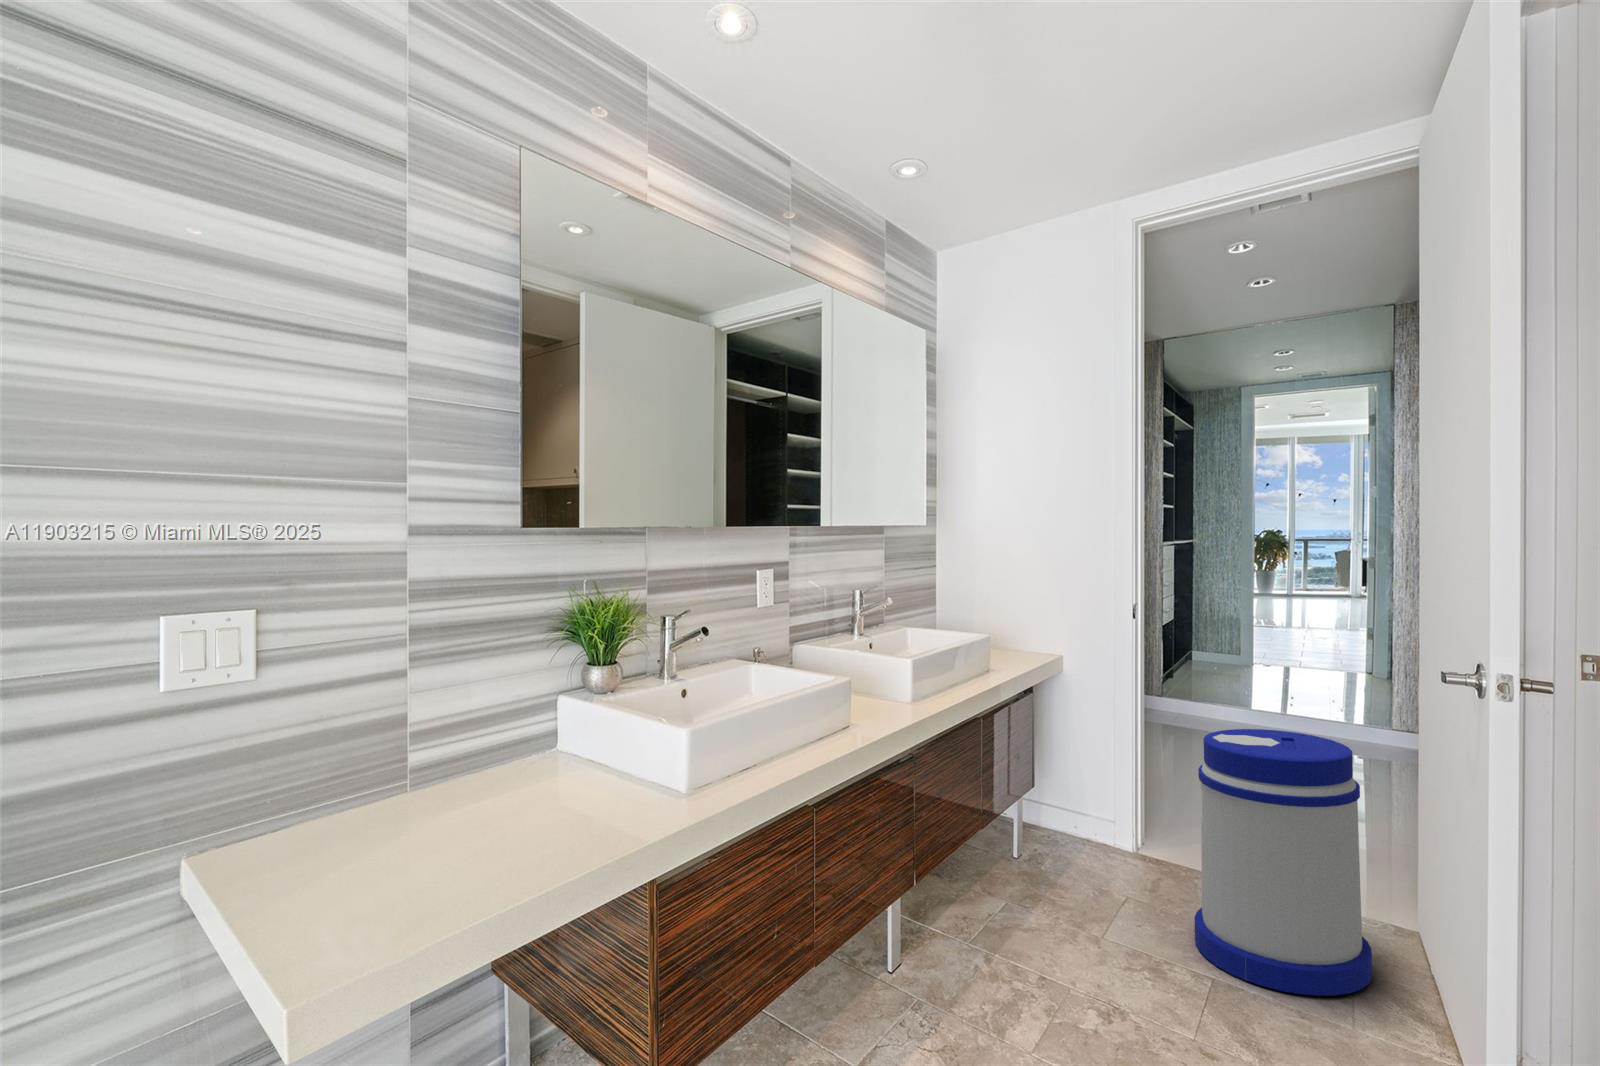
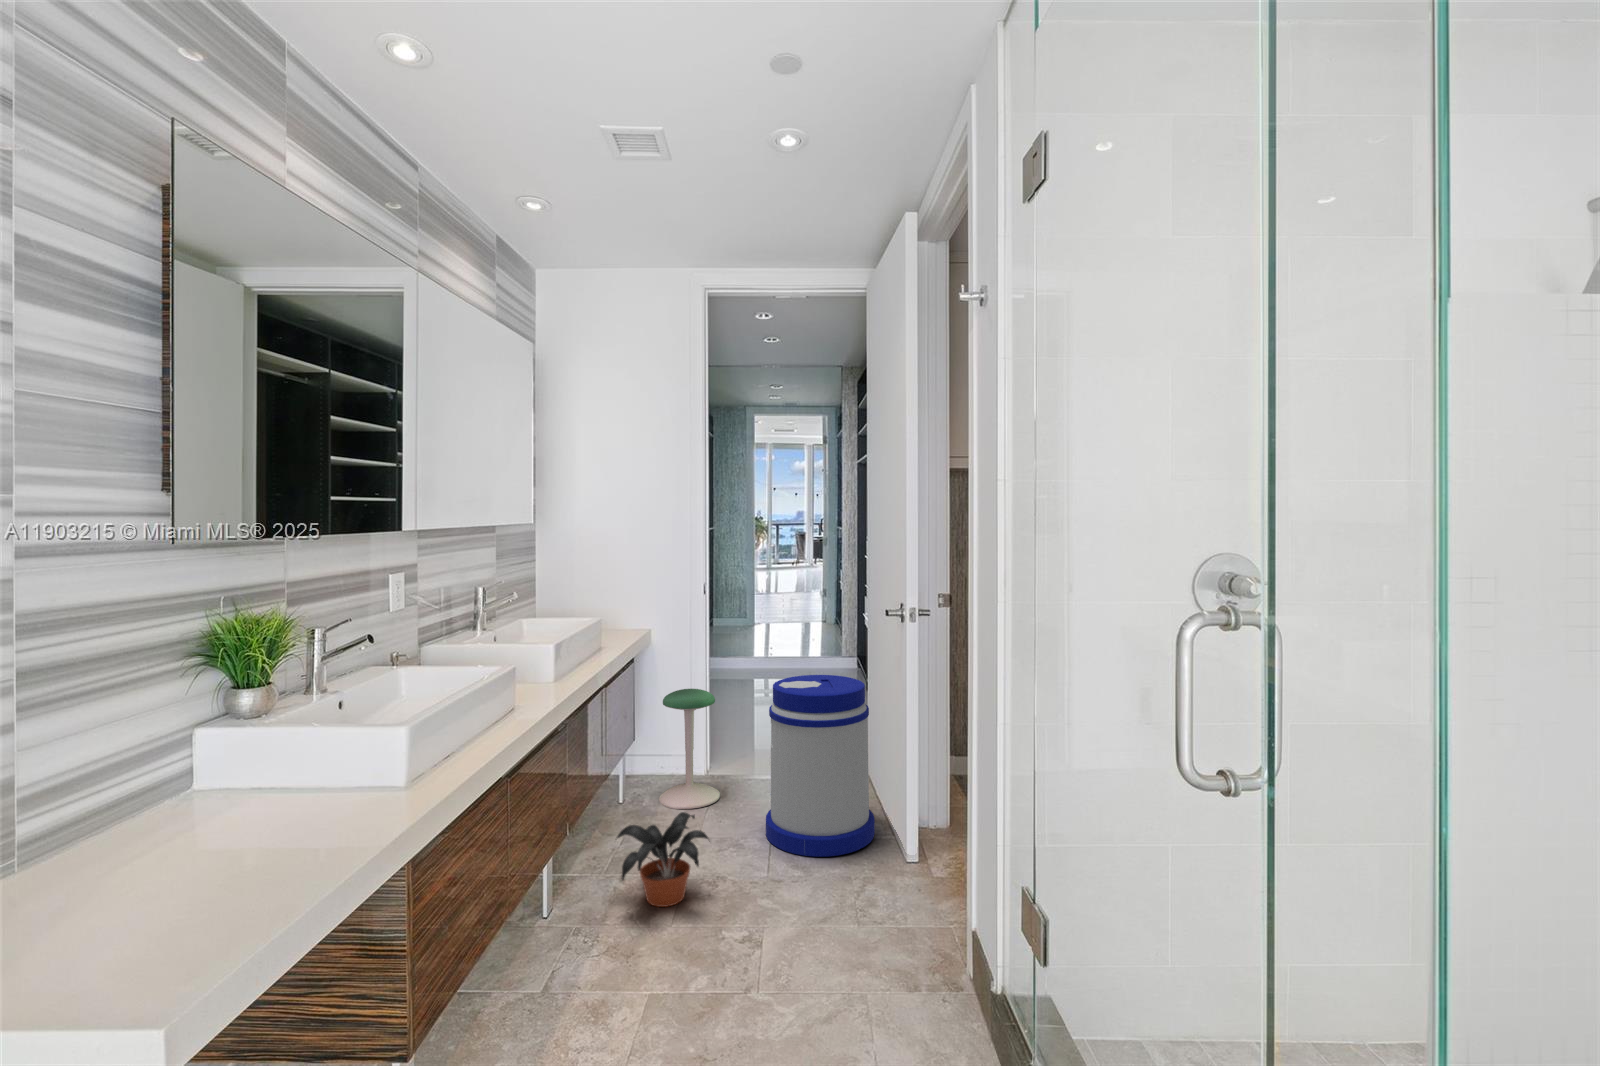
stool: none [1063,729,1144,882] -> present [659,689,720,809]
potted plant: none [976,880,1096,994] -> present [617,812,709,907]

